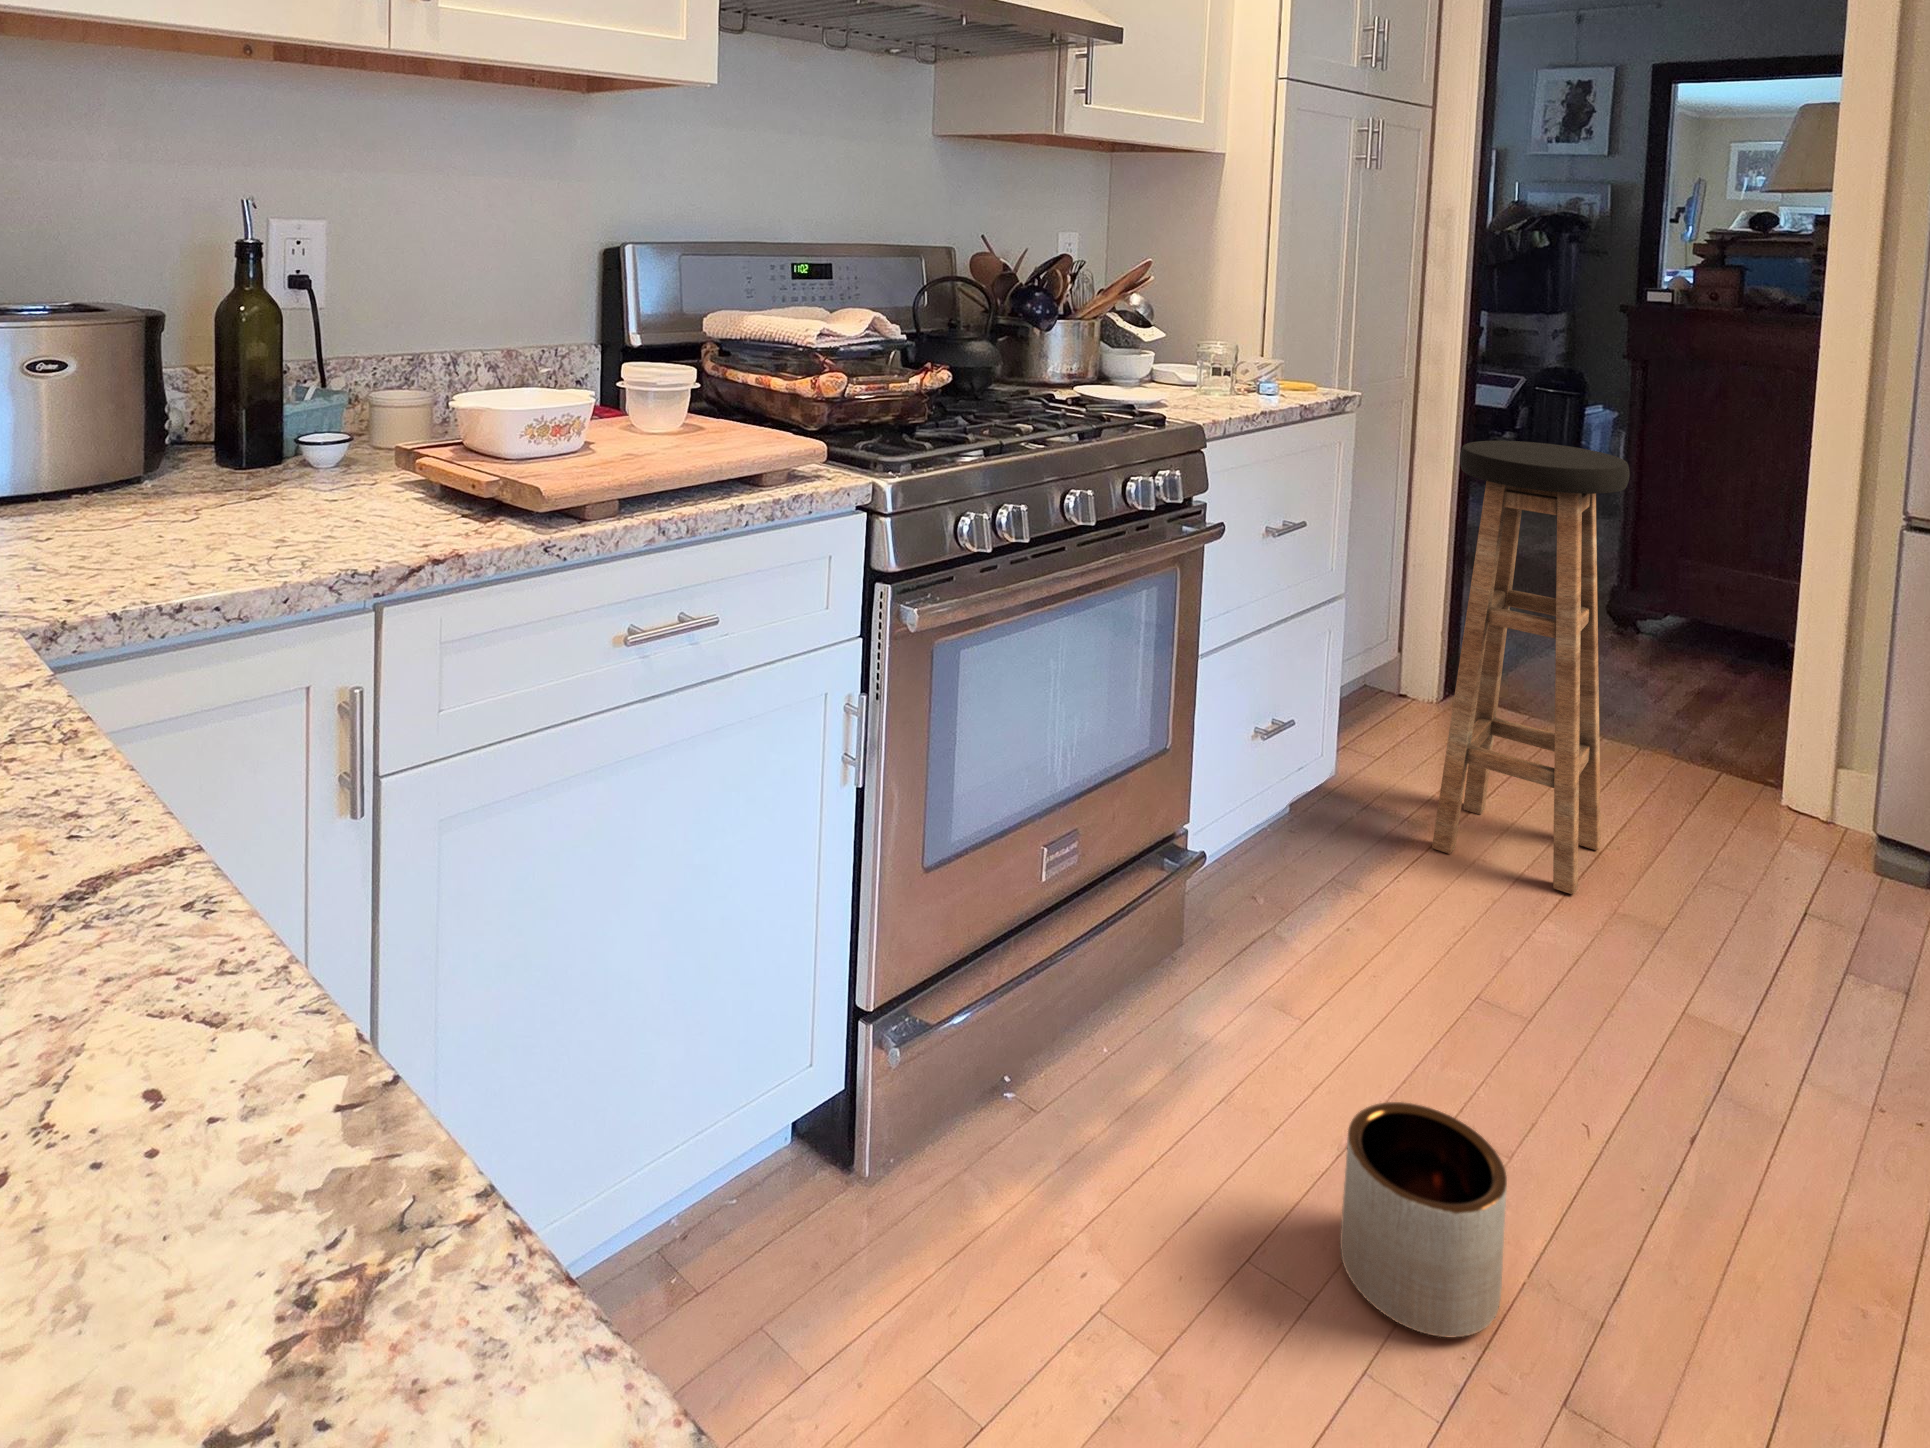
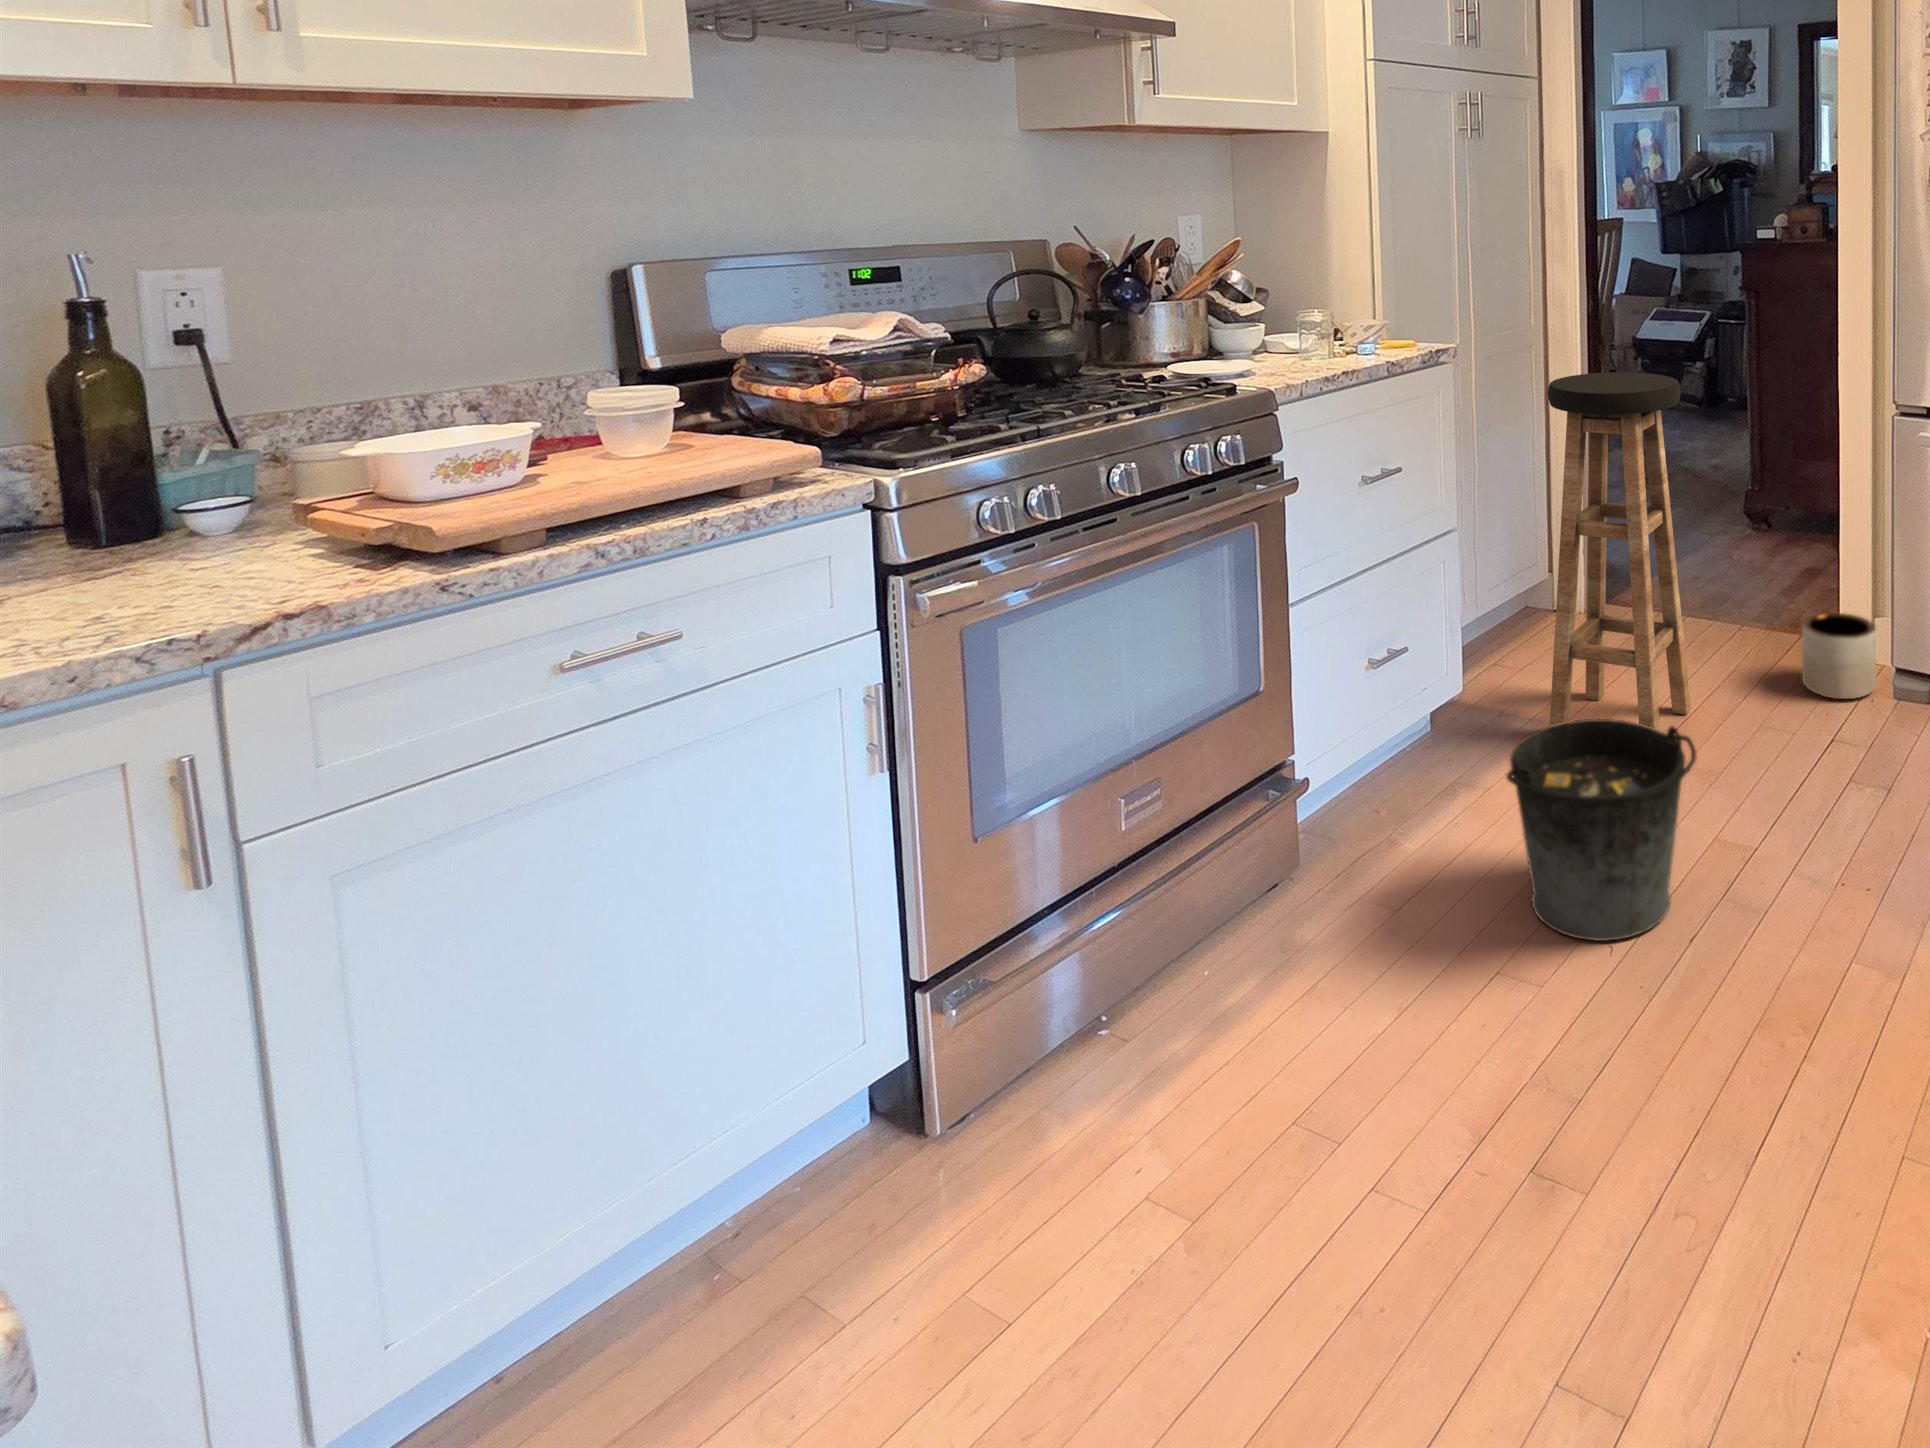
bucket: none [1456,844,1704,1123] -> present [1506,719,1696,941]
planter: present [1340,1102,1507,1337] -> present [1802,613,1876,699]

